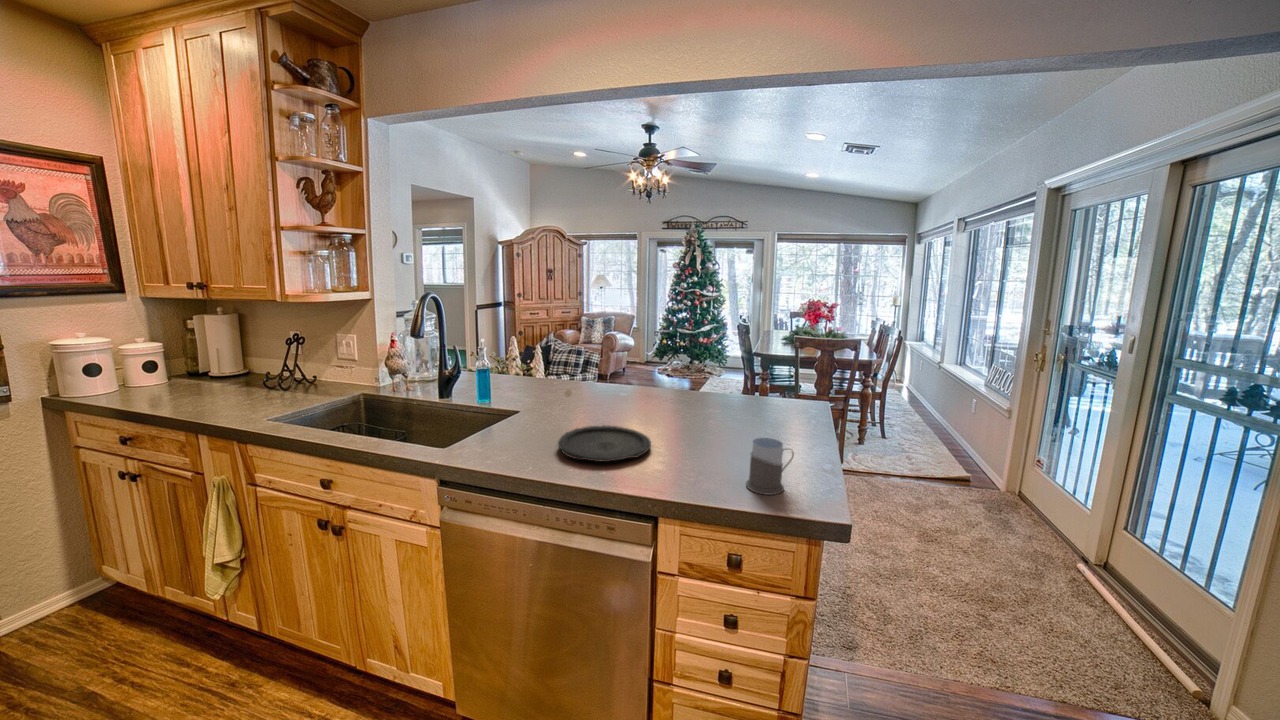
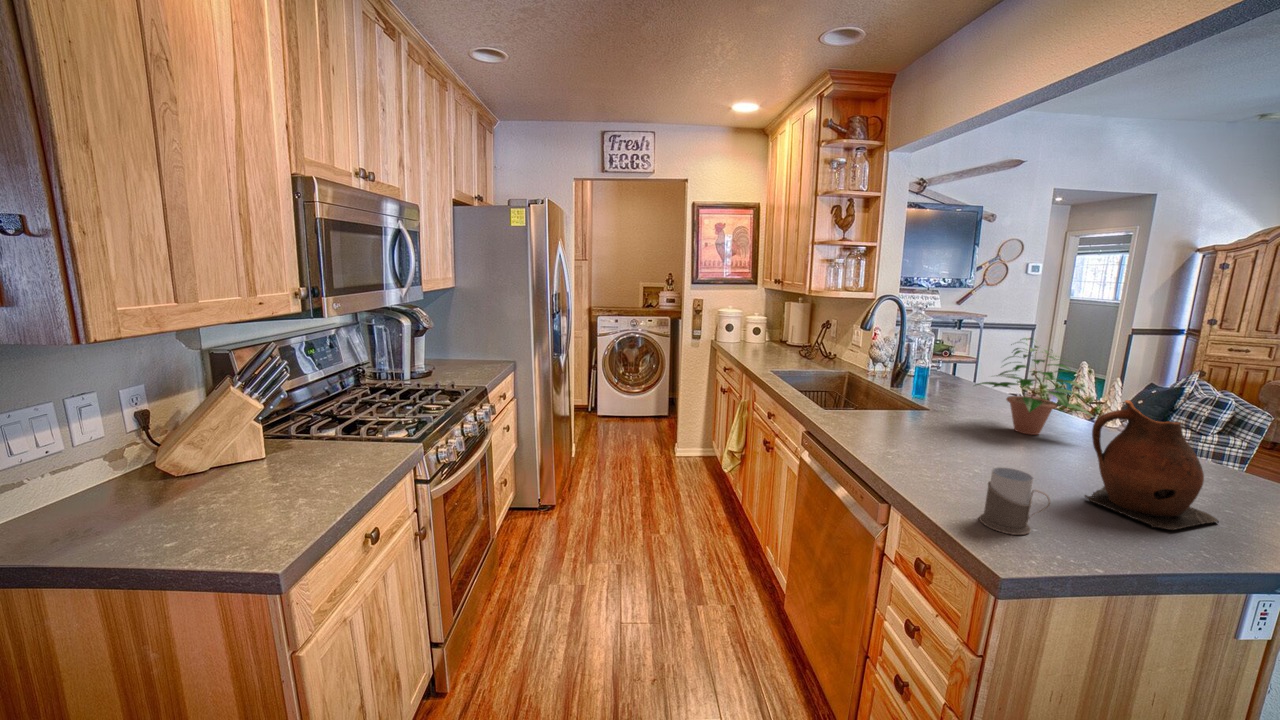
potted plant: none [569,323,649,406] -> present [977,338,1093,435]
ceramic pitcher: none [721,361,788,446] -> present [1085,400,1219,530]
plate: present [558,426,651,462] -> none [876,426,979,462]

